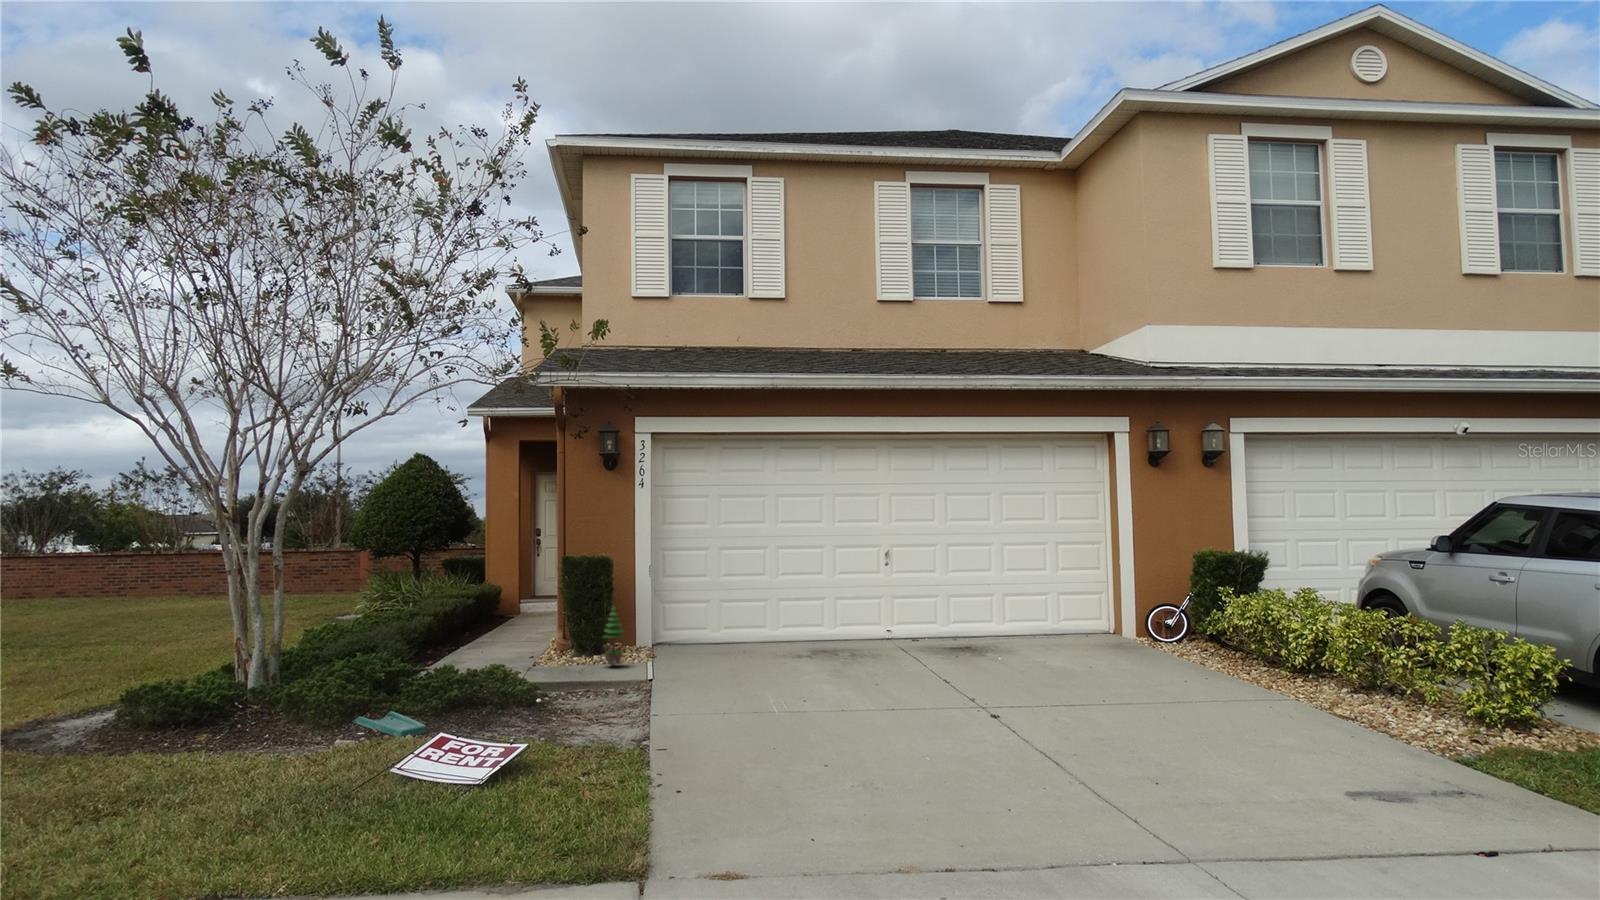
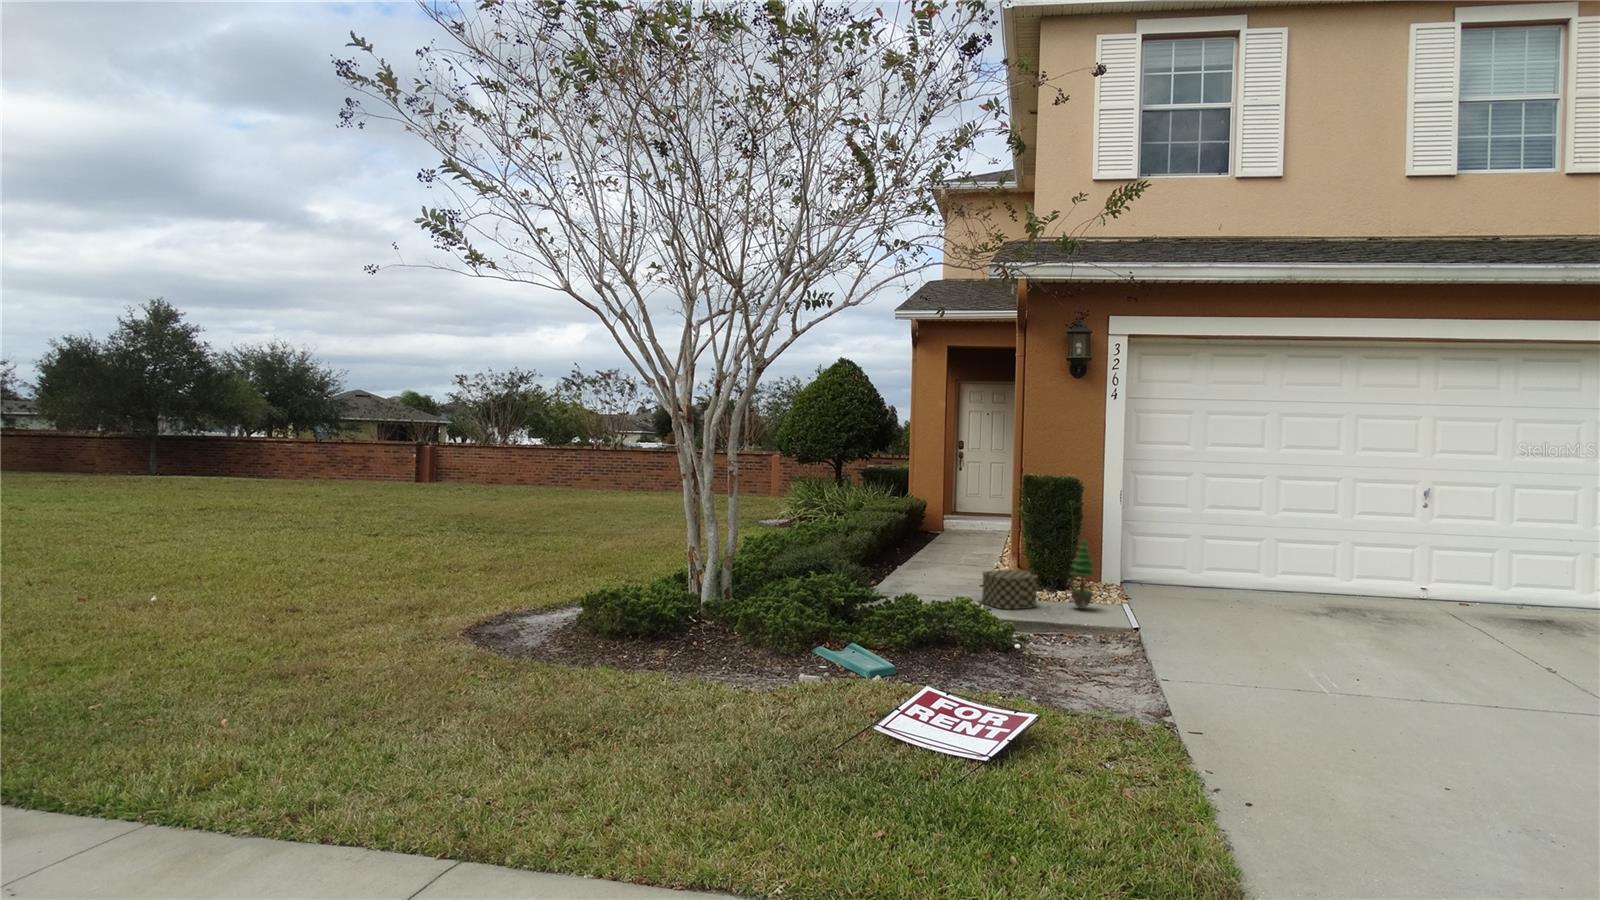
storage box: none [528,639,576,673] -> present [982,570,1038,609]

